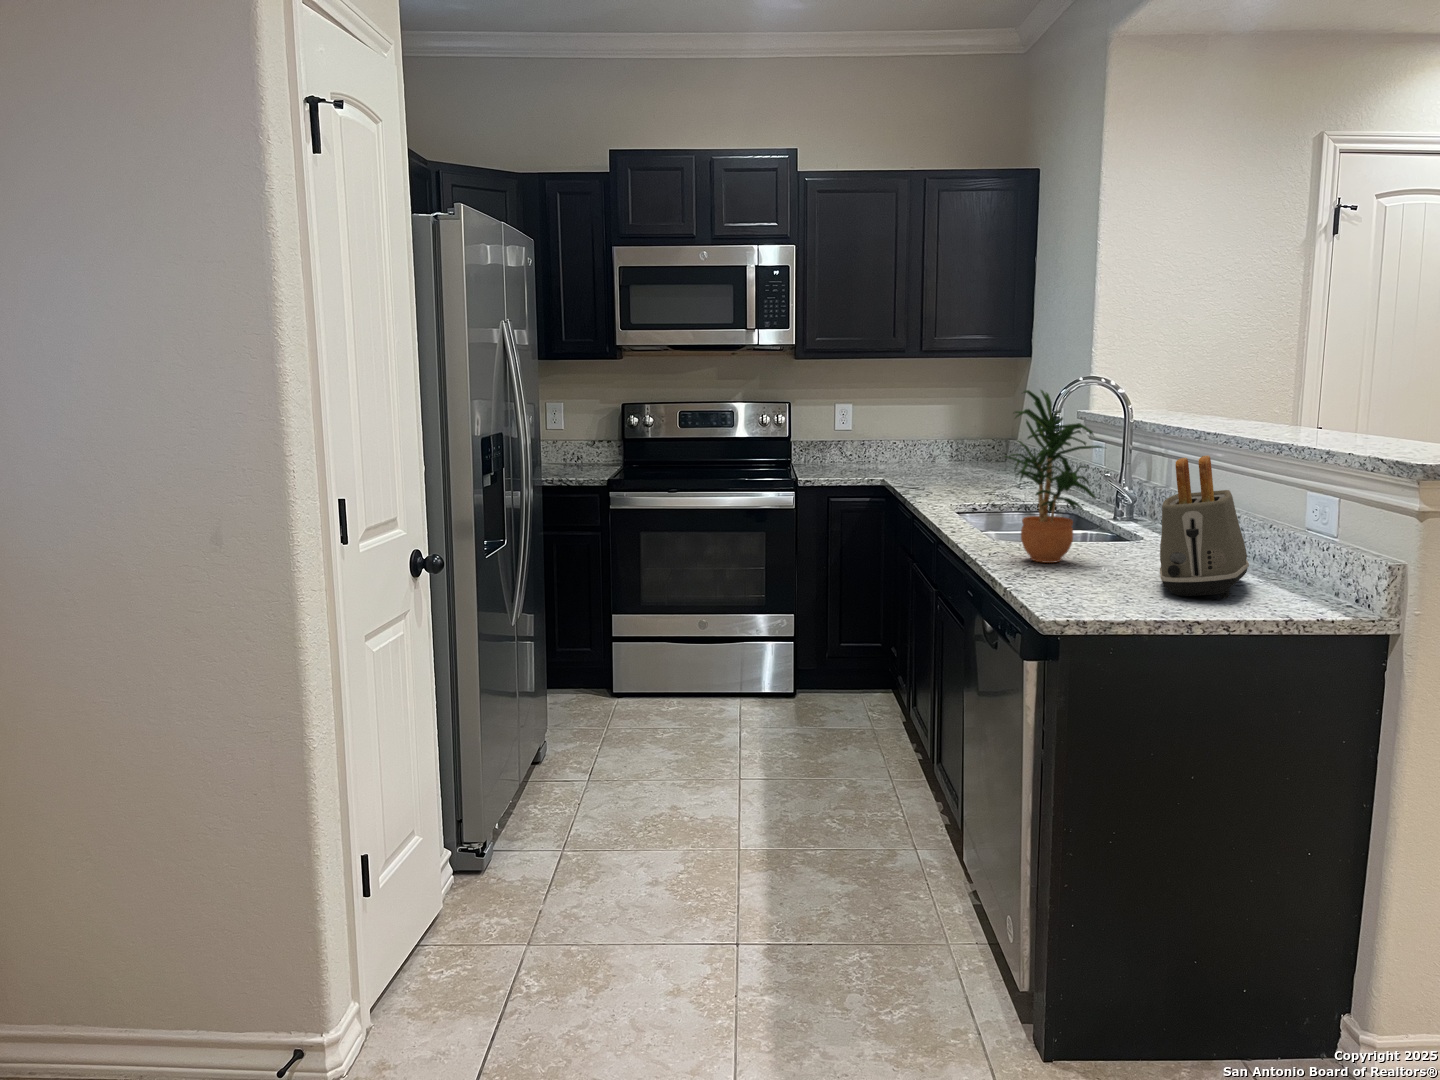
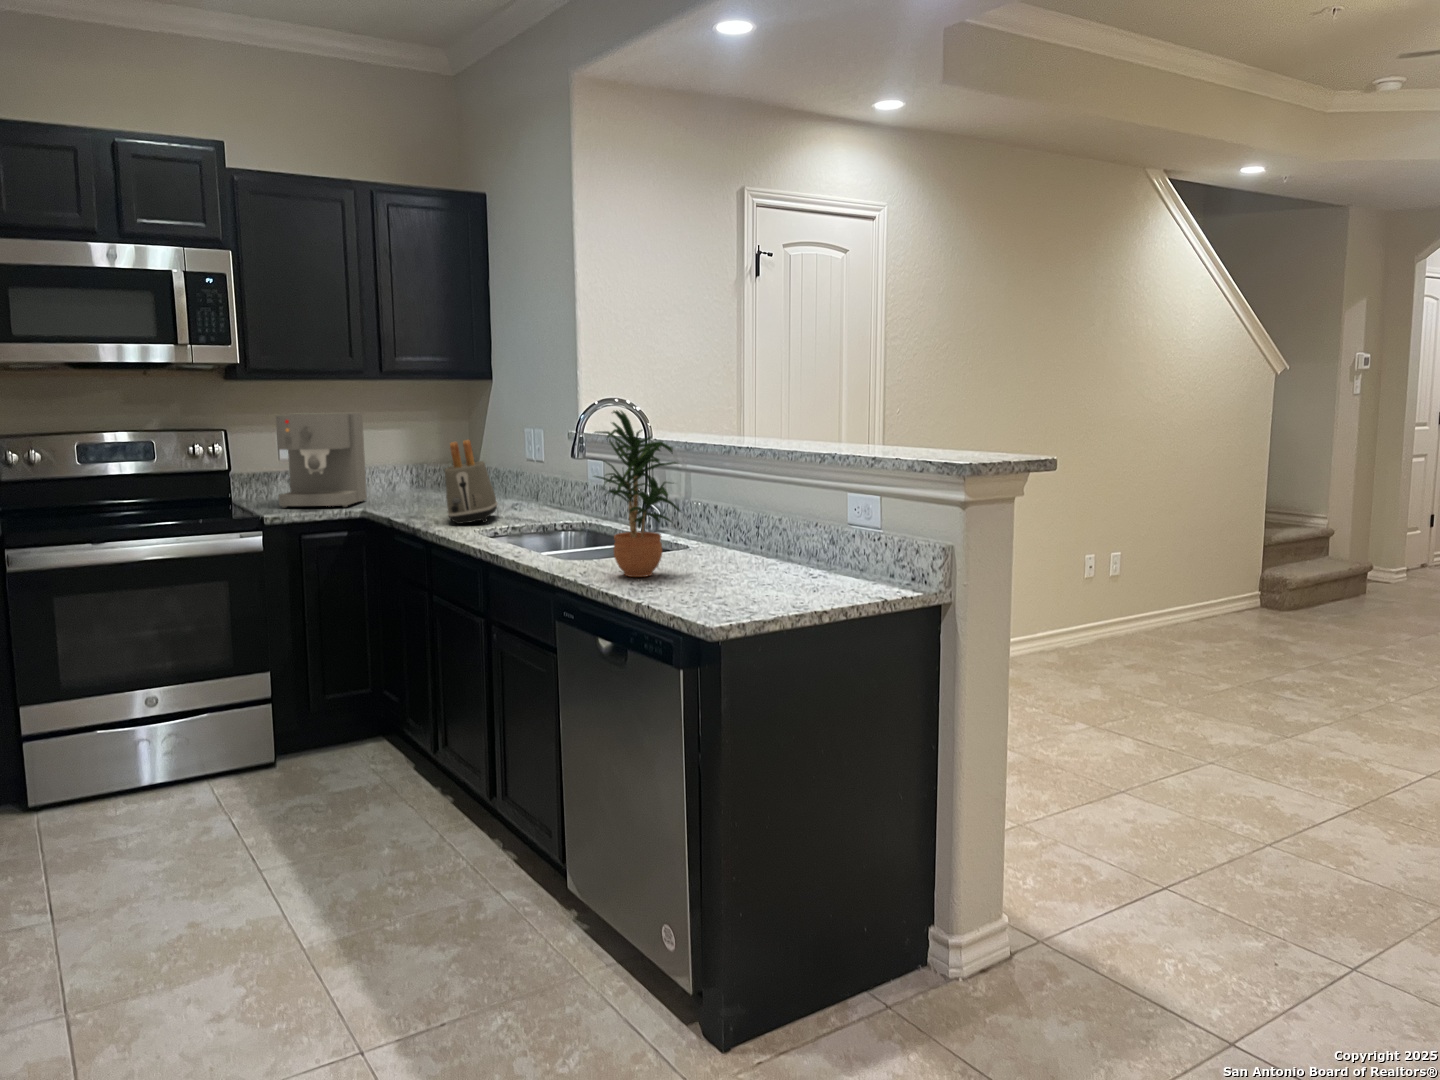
coffee maker: none [824,390,904,475] -> present [276,413,367,508]
toaster: present [1160,456,1249,598] -> present [445,440,497,524]

